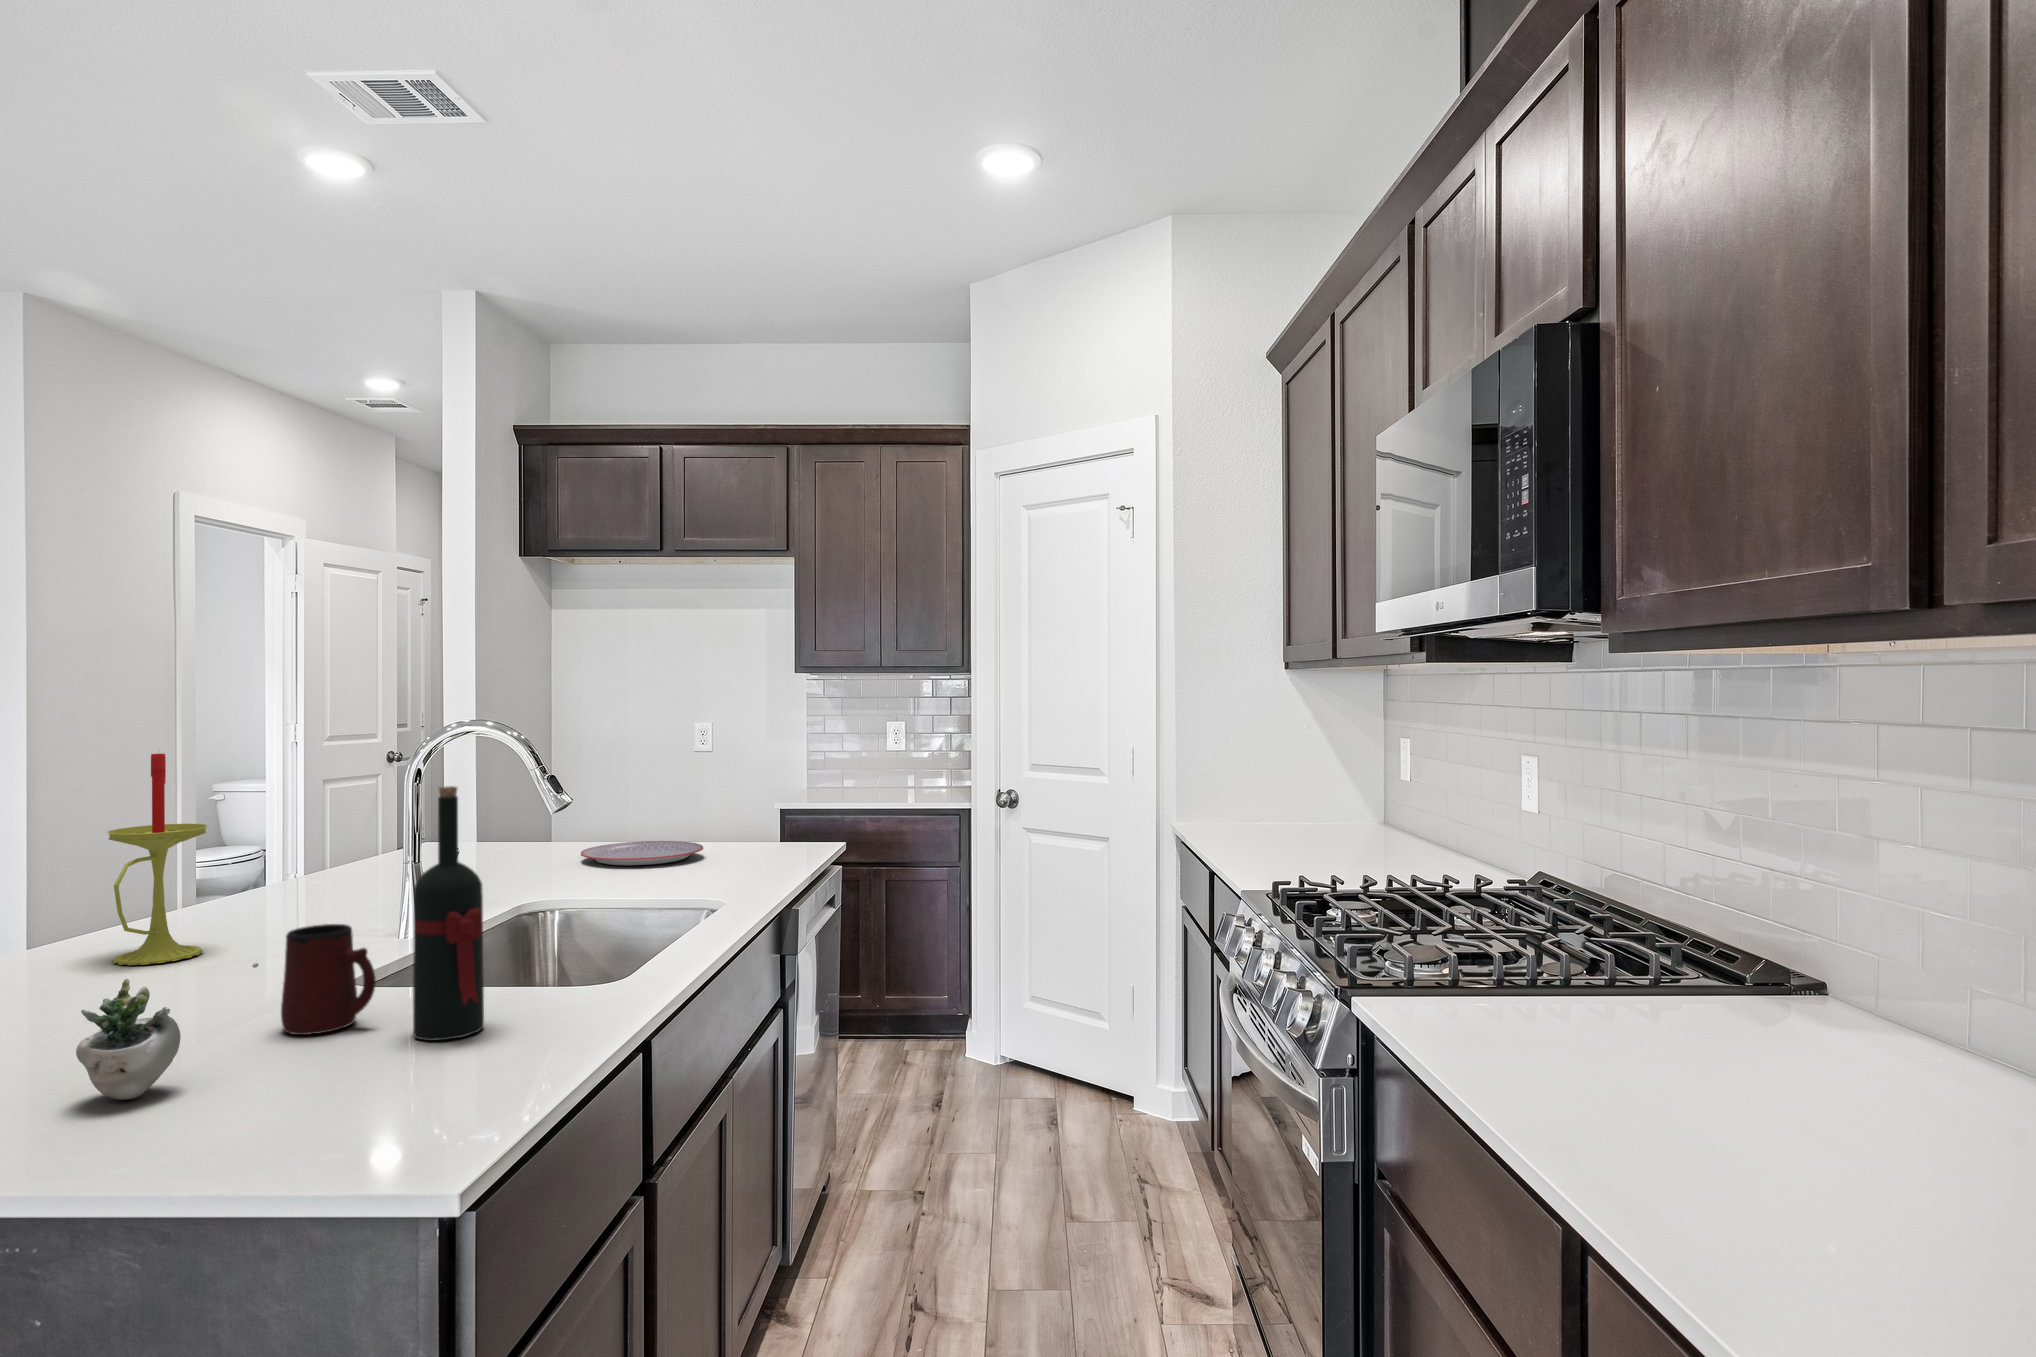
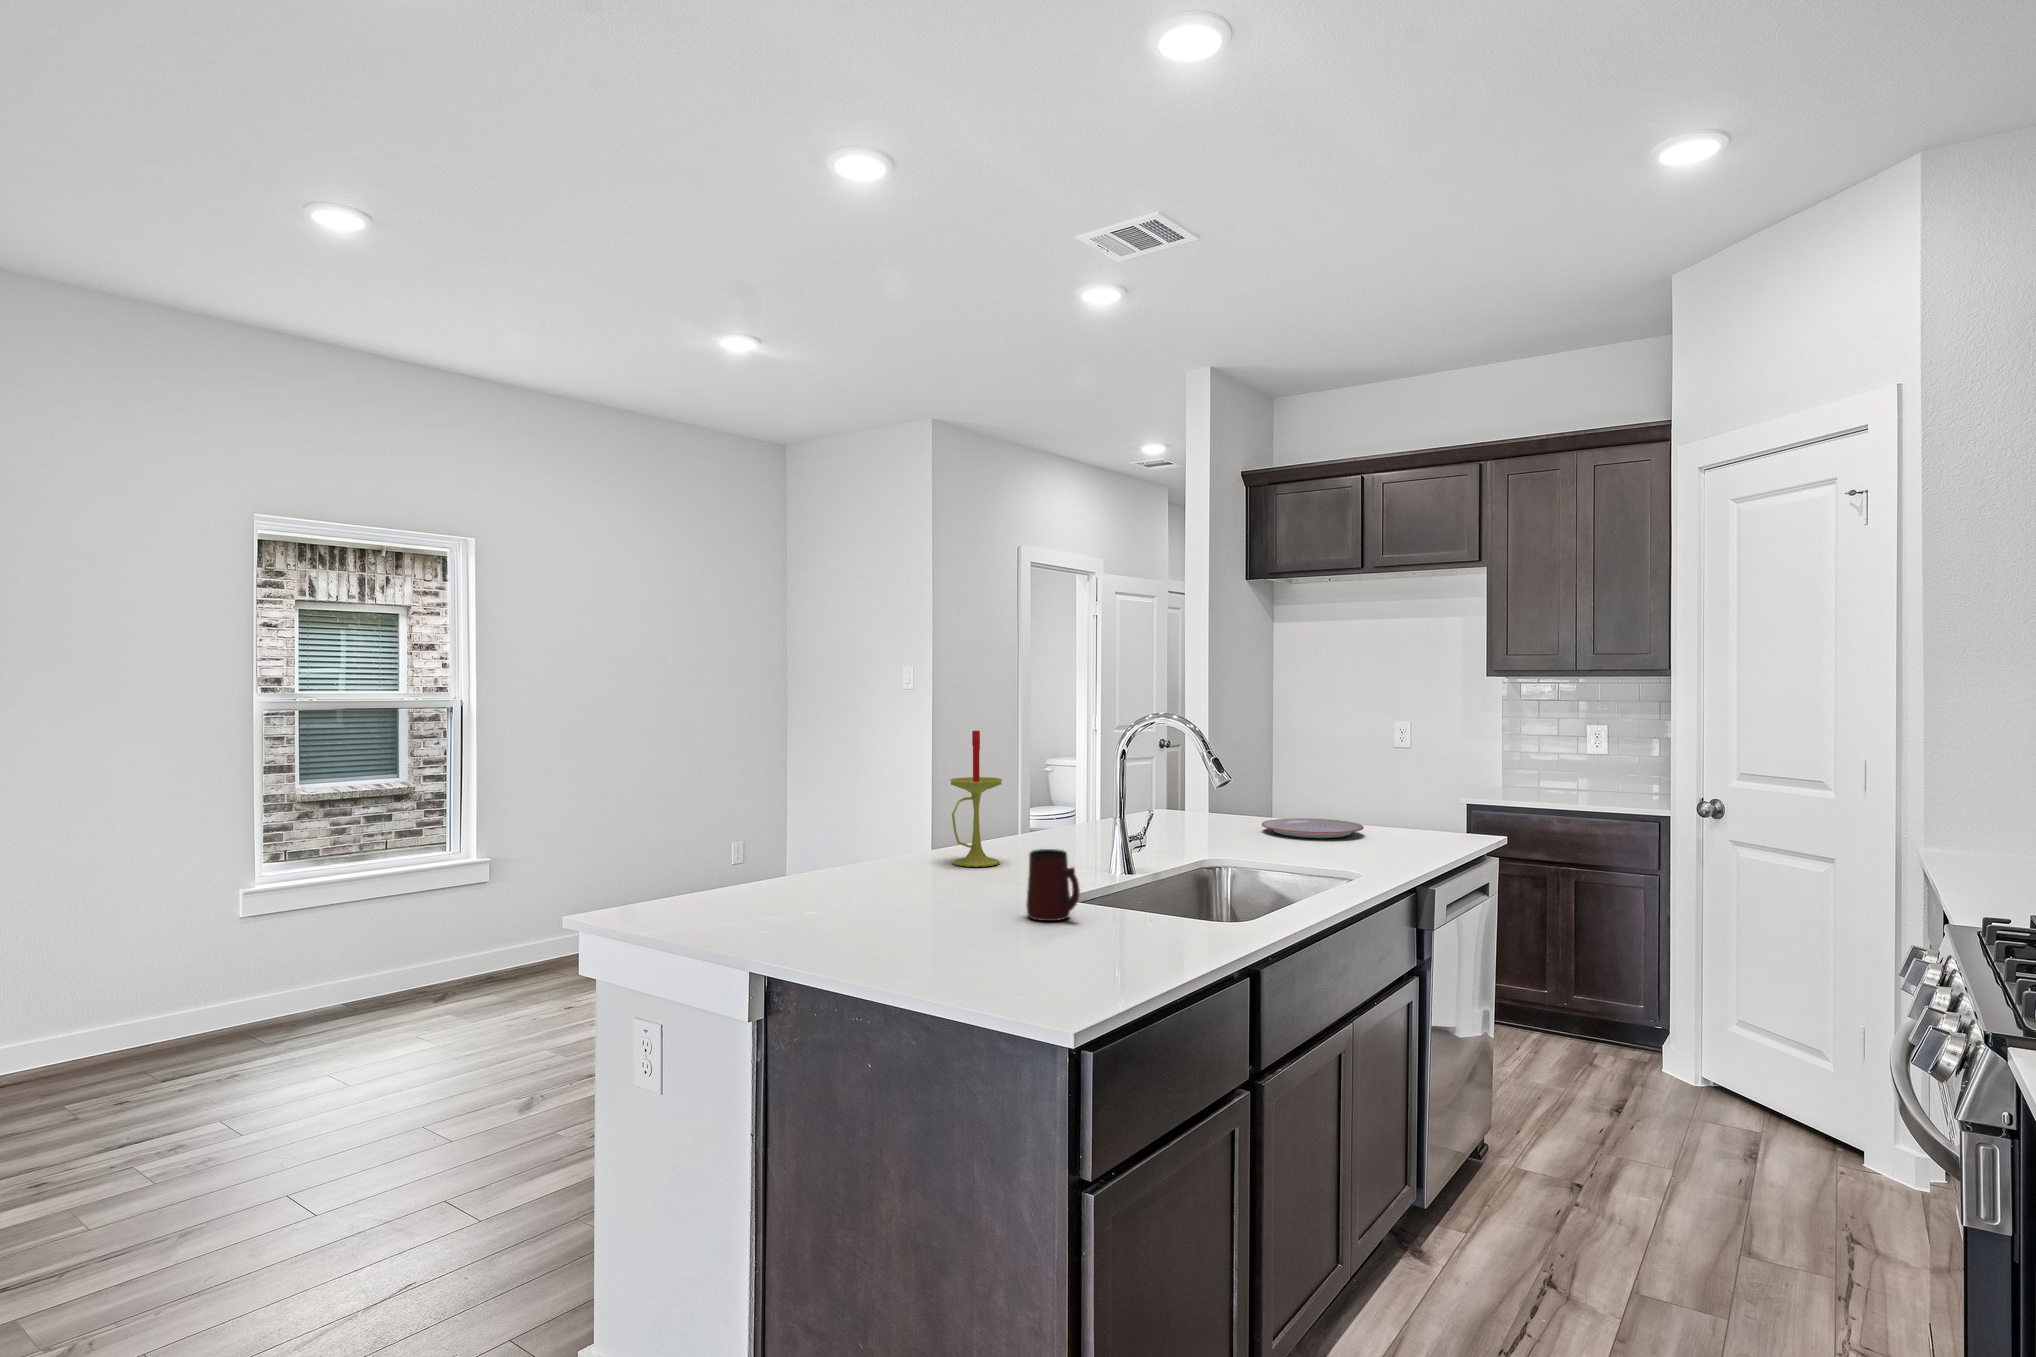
wine bottle: present [413,786,484,1041] -> none [1100,760,1144,938]
succulent plant: present [76,963,259,1100] -> none [916,865,1004,939]

